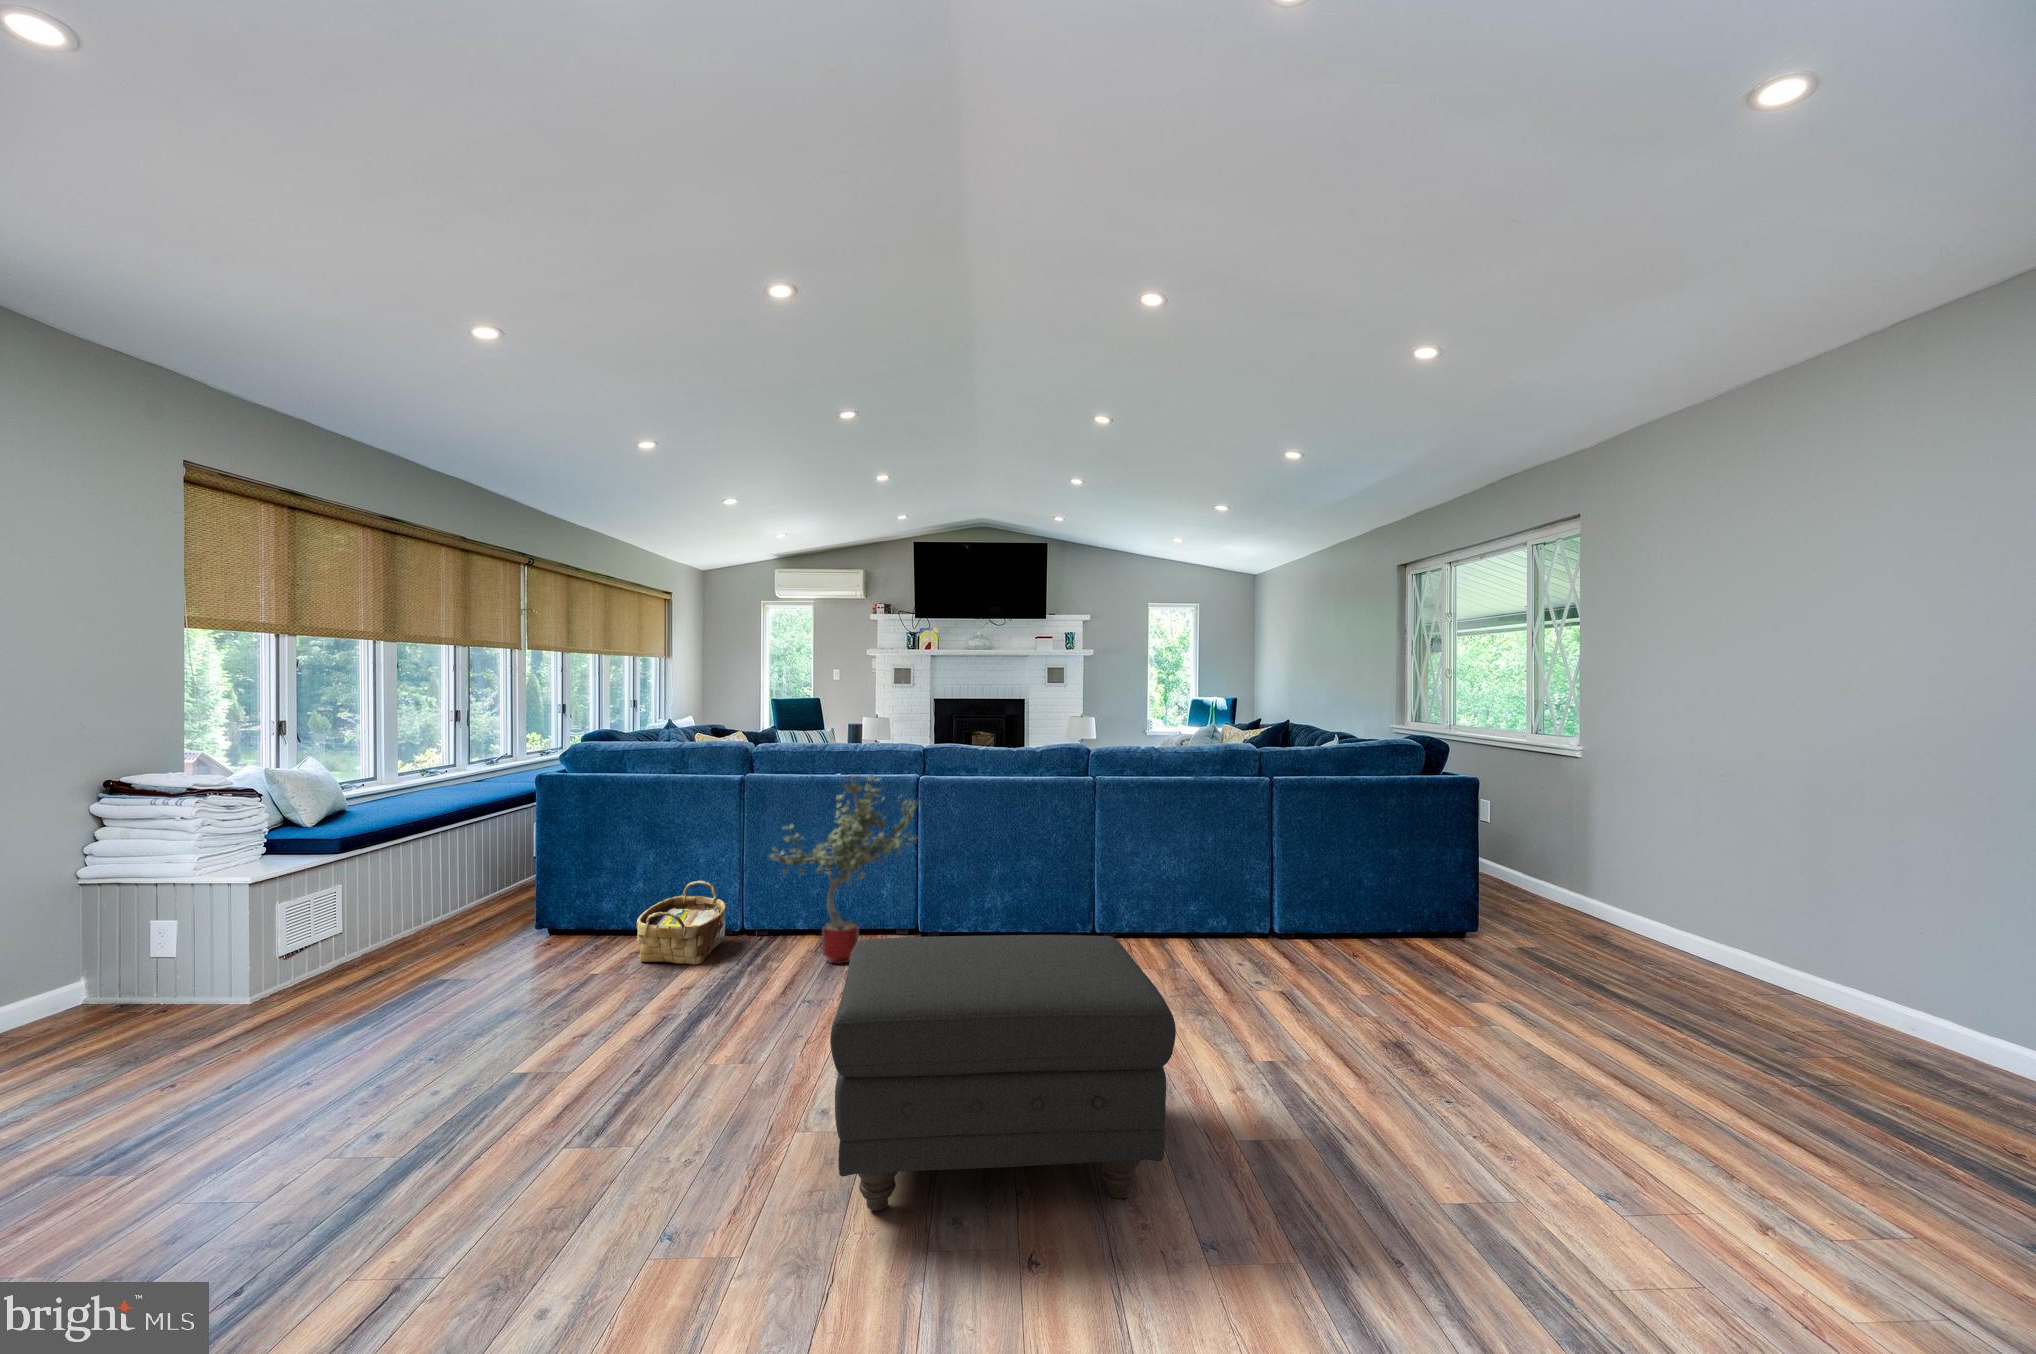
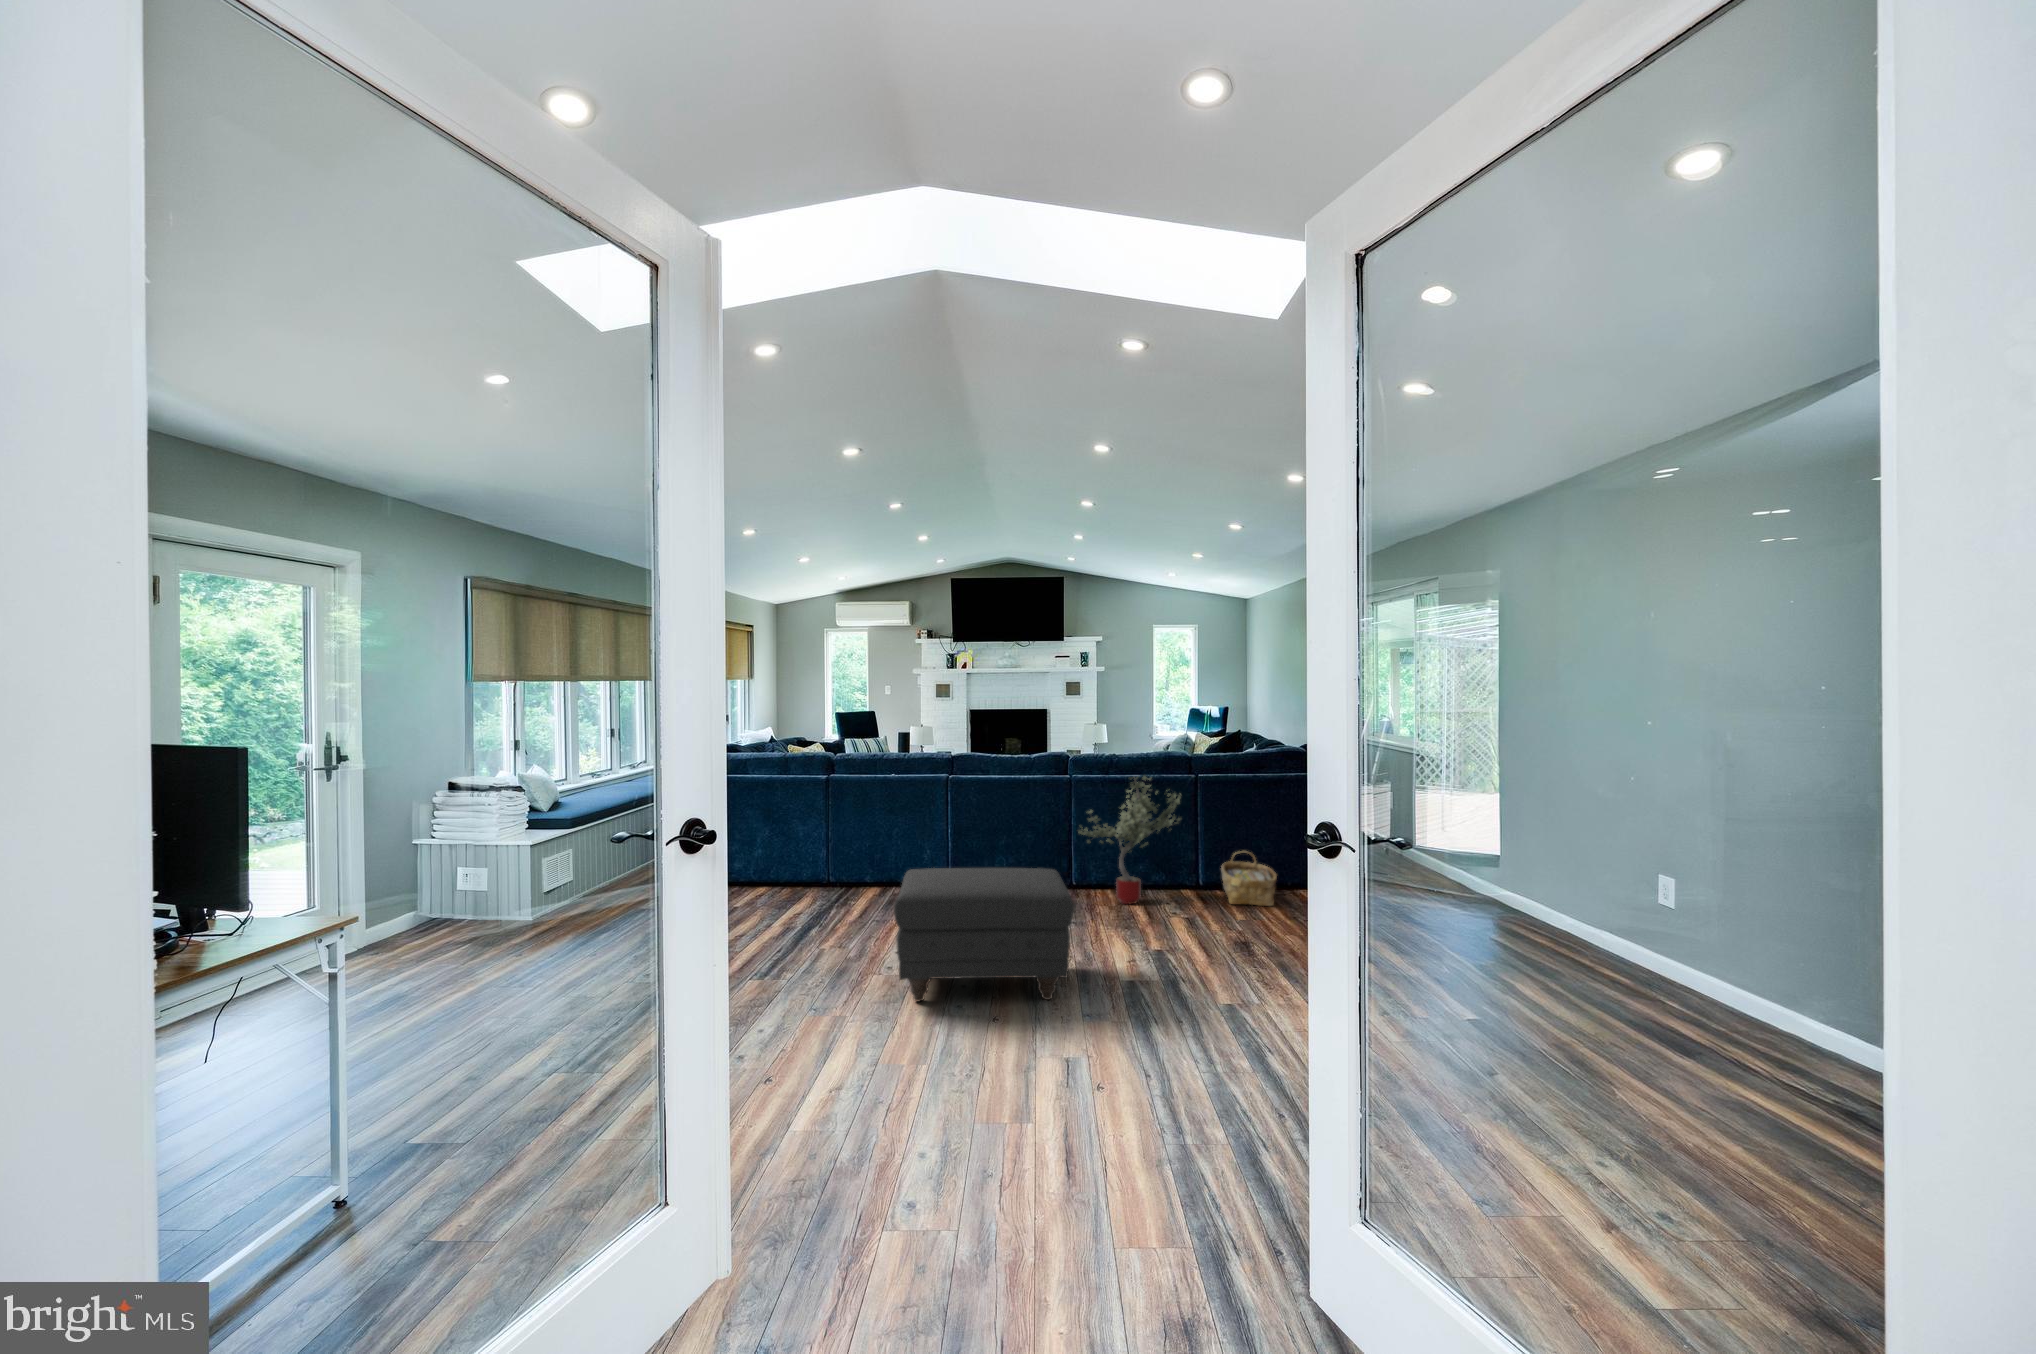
potted tree: present [770,774,918,964] -> present [1078,776,1181,904]
woven basket: present [637,881,726,965] -> present [1221,851,1277,906]

